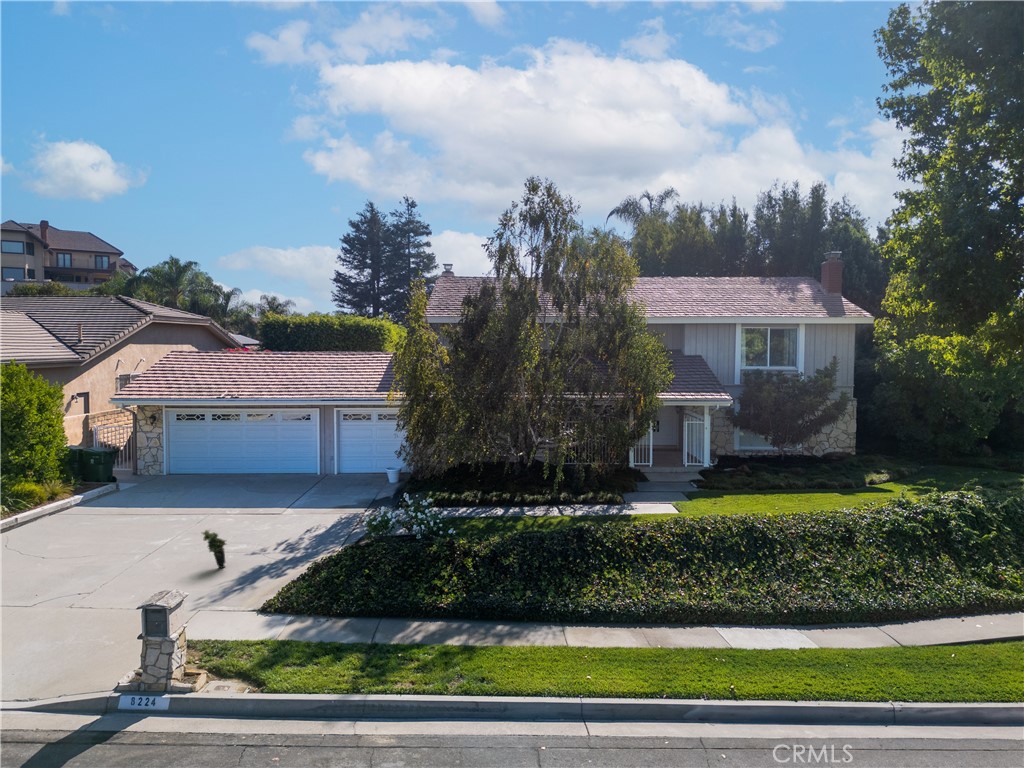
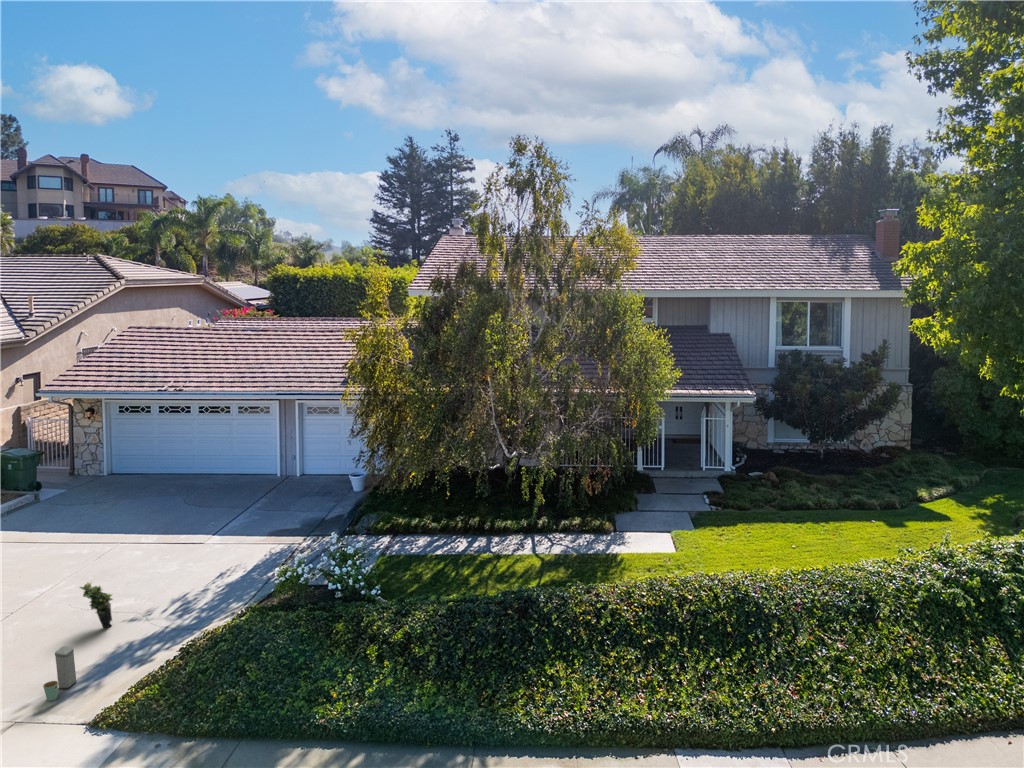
trash can: none [194,569,215,611] -> present [43,646,76,701]

